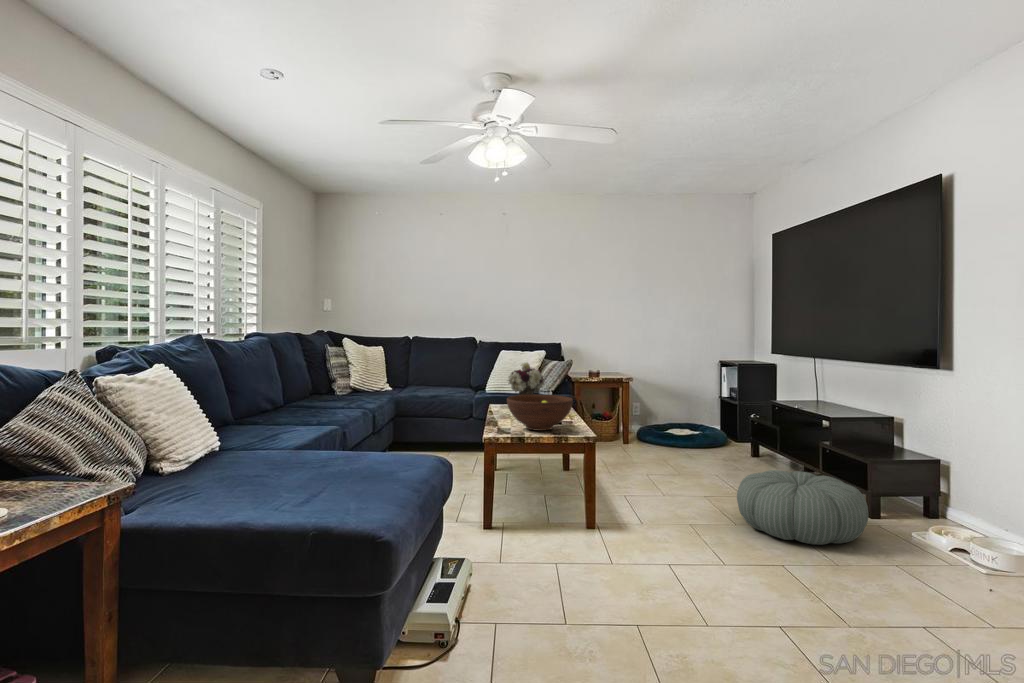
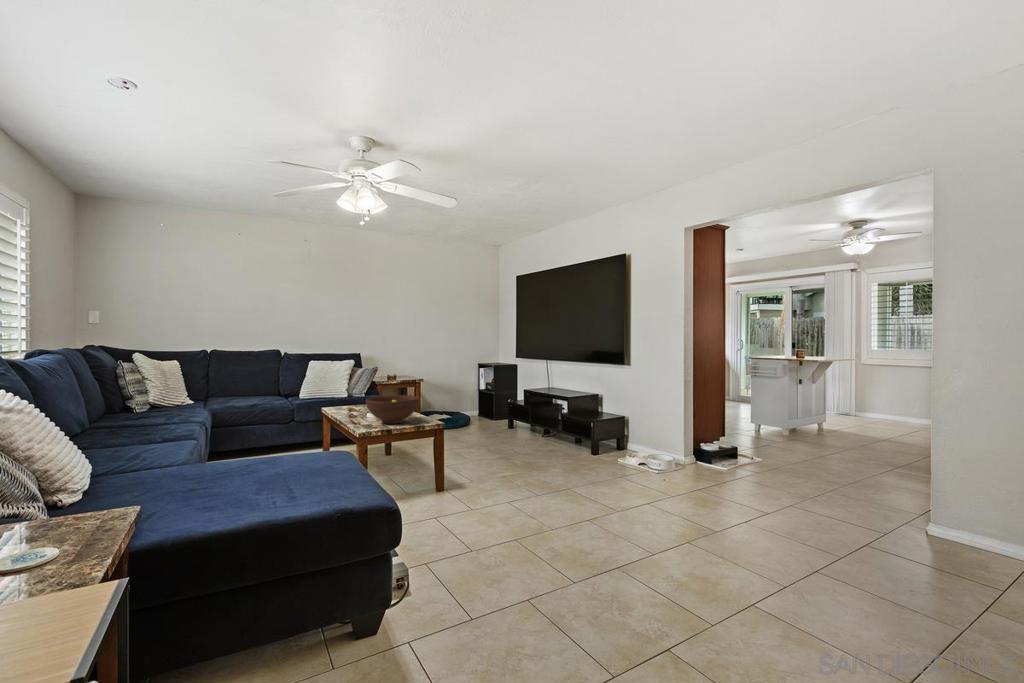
flower arrangement: present [507,362,545,395] -> none [322,370,355,402]
pouf: present [737,470,868,545] -> none [525,433,601,477]

